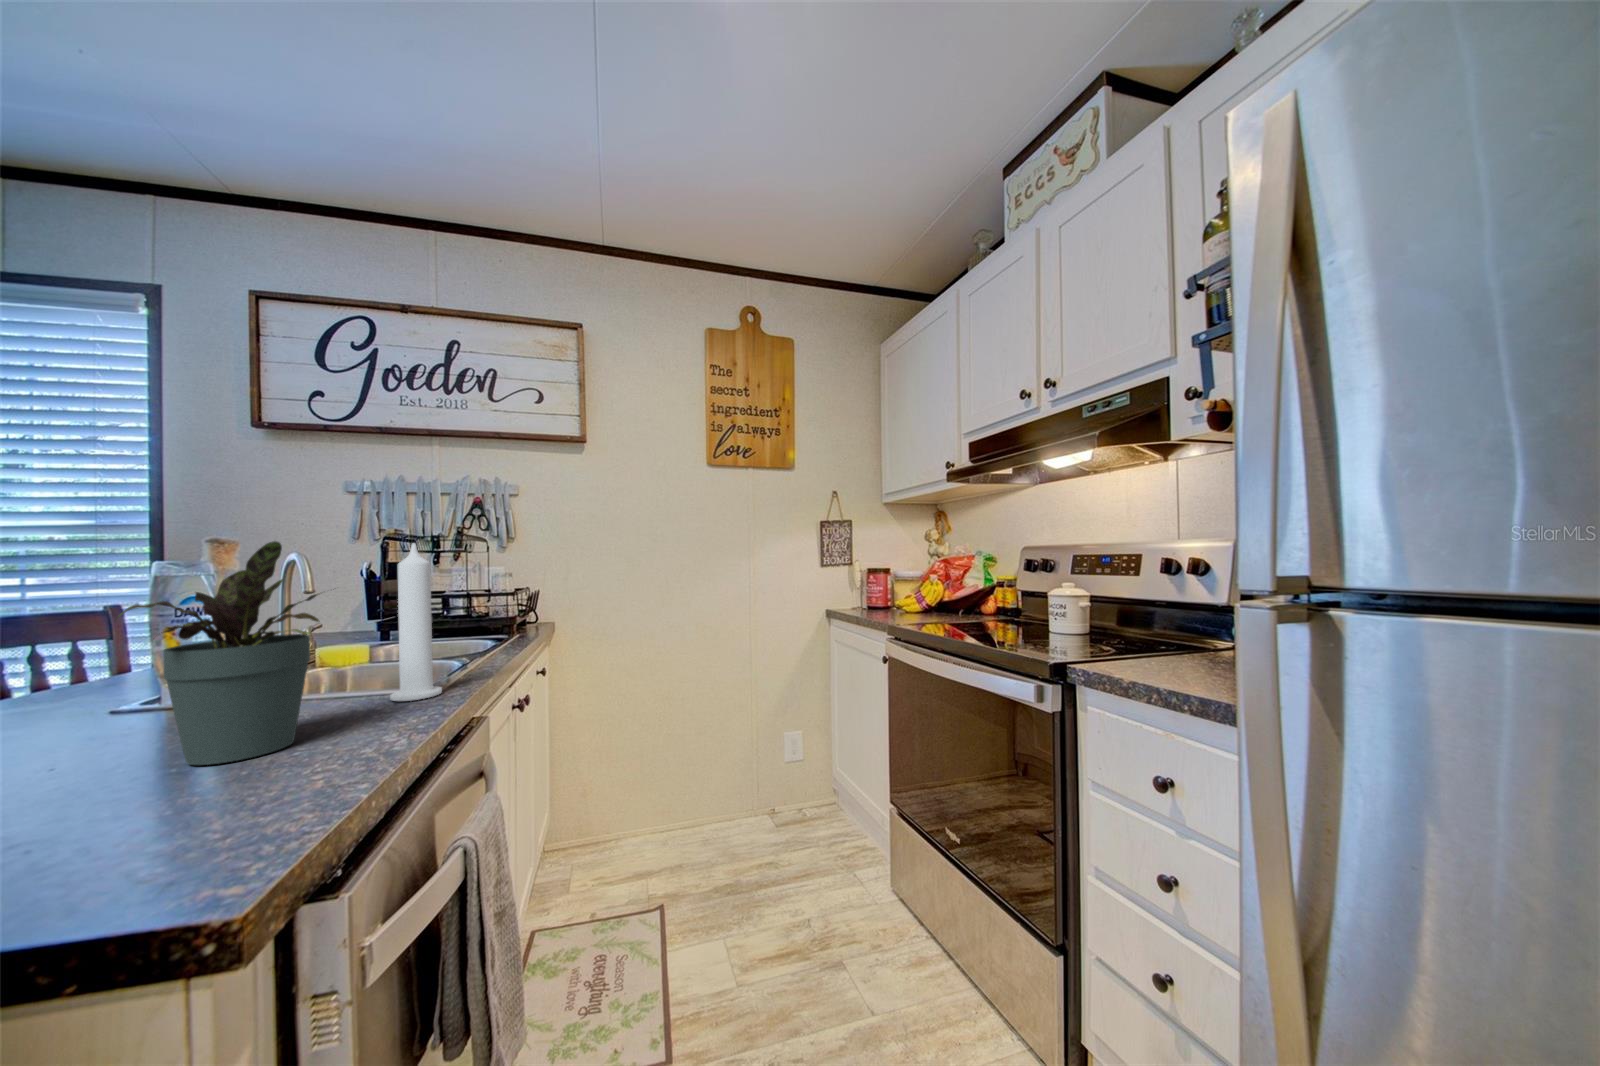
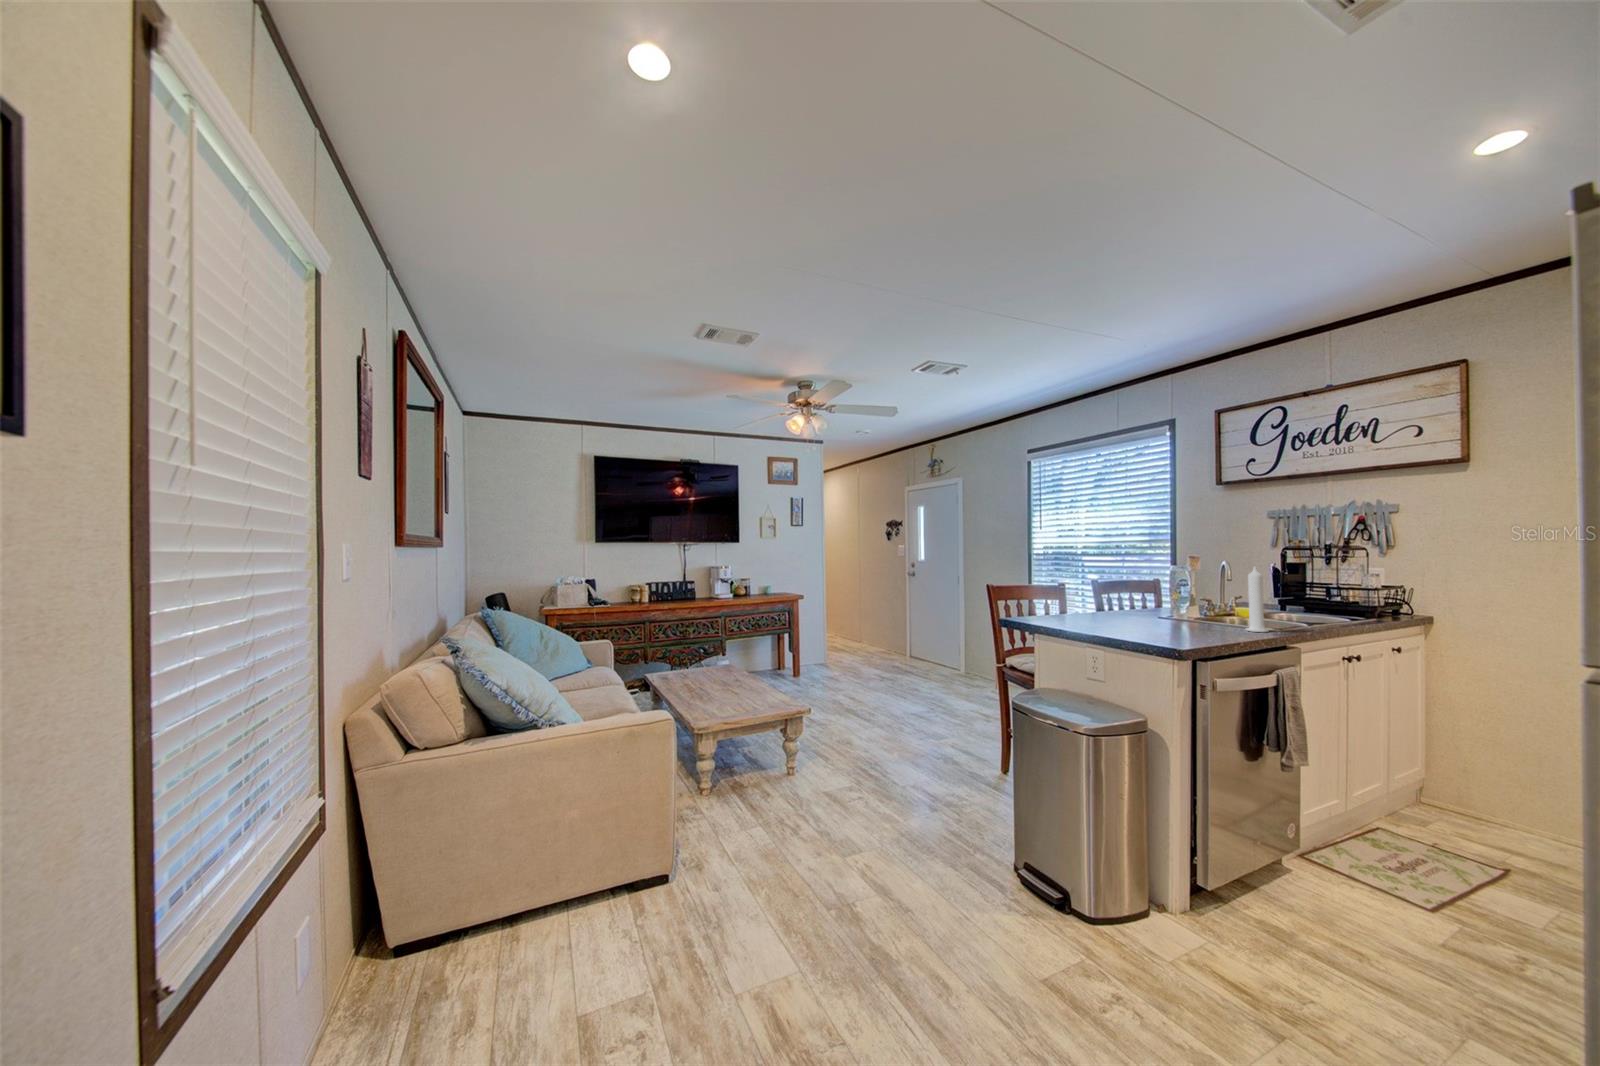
potted plant: present [117,541,319,765] -> none [1158,568,1217,634]

